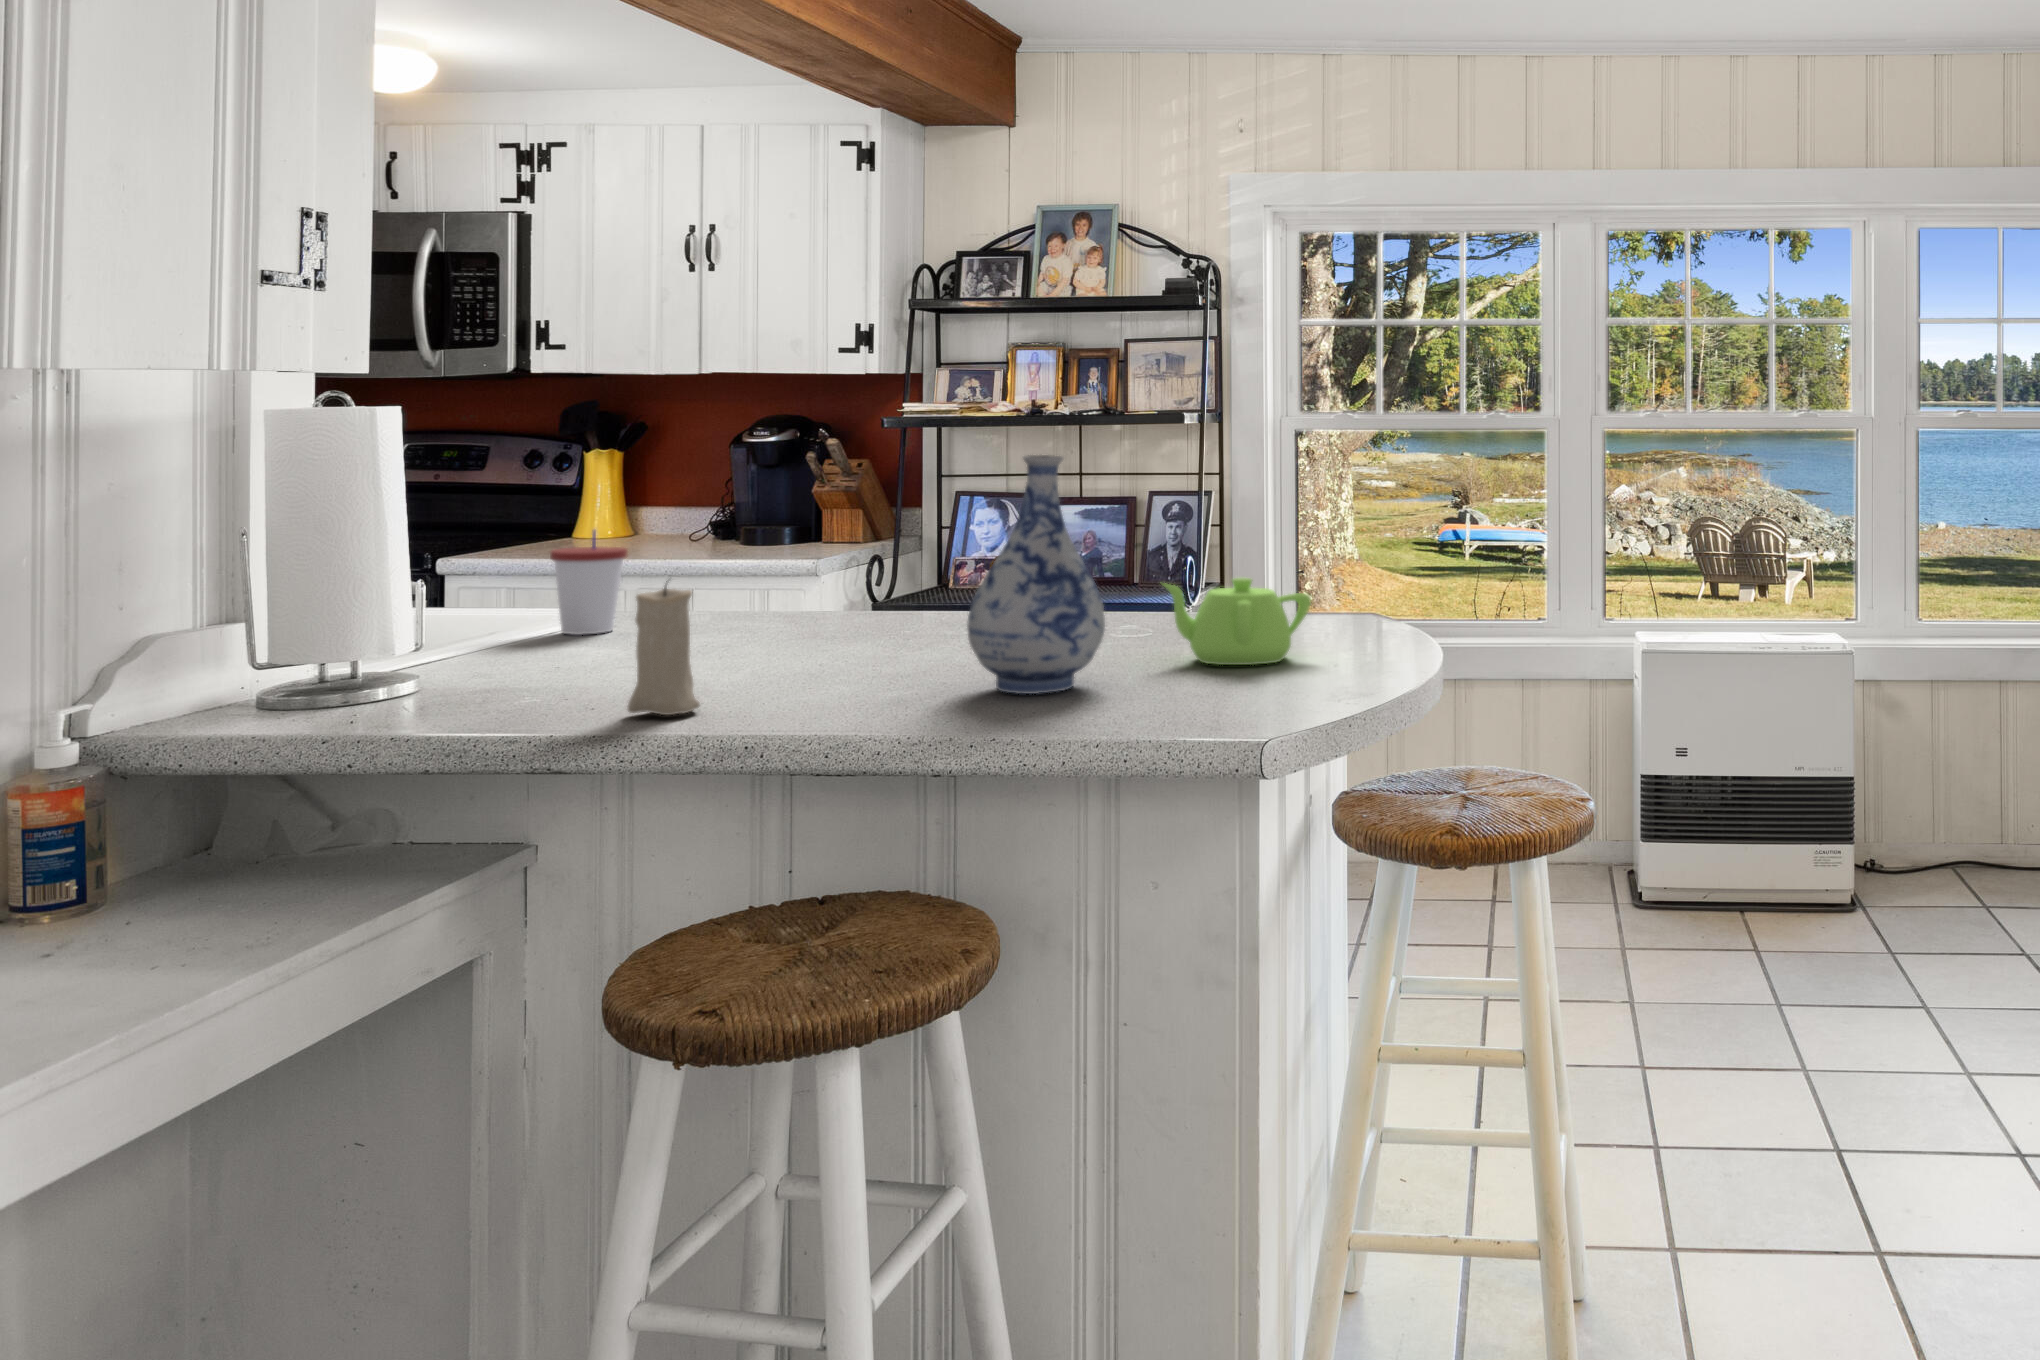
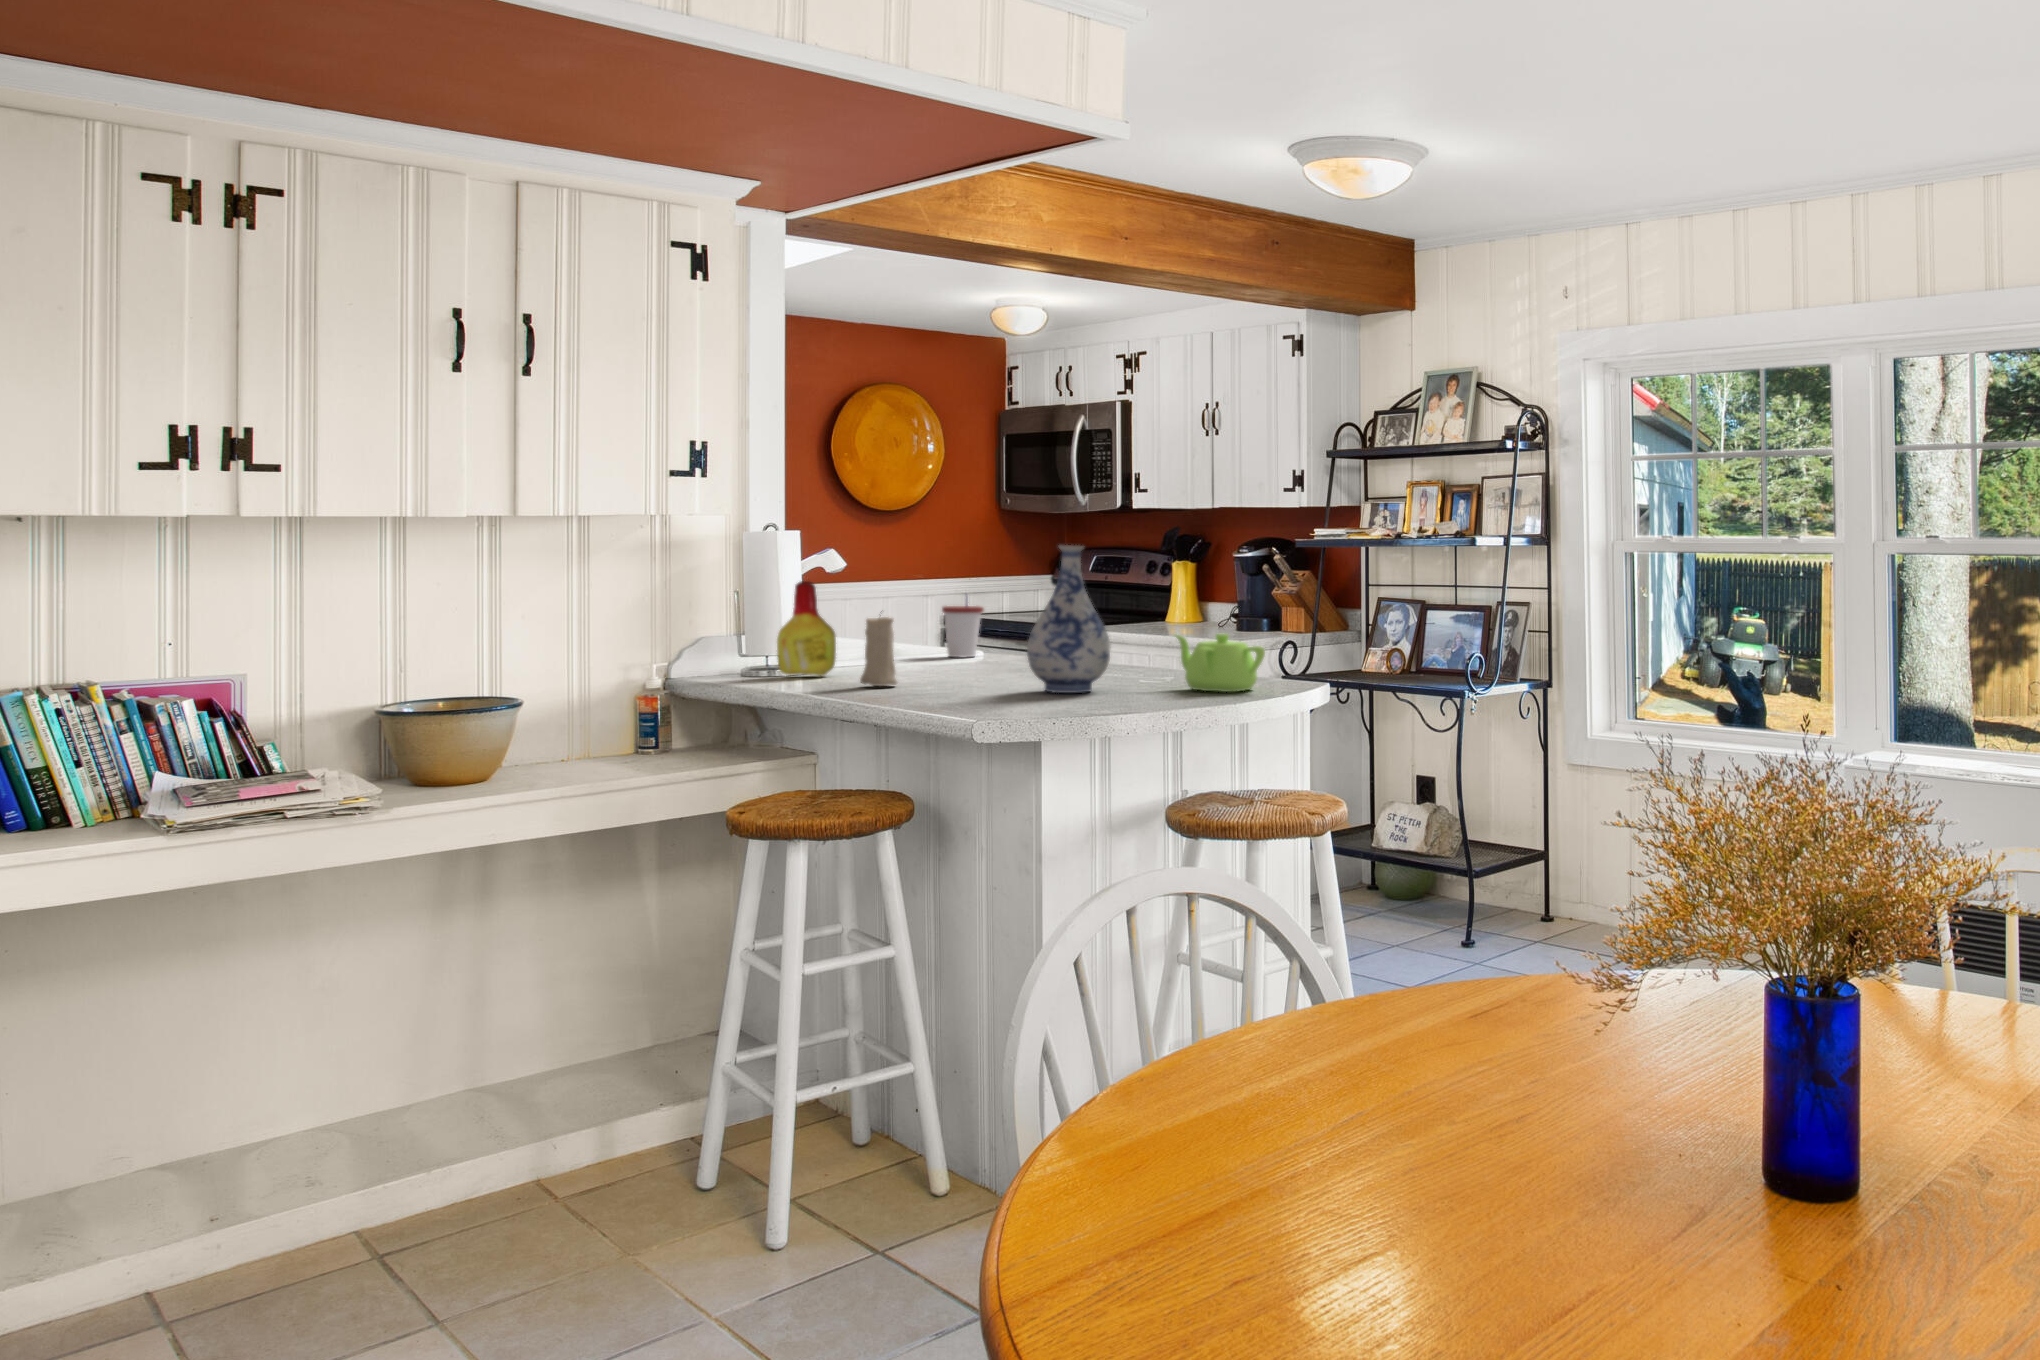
bottle: none [363,529,490,707] -> present [777,581,836,676]

